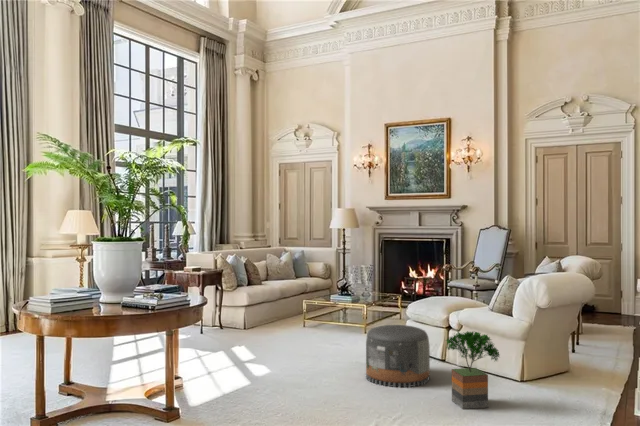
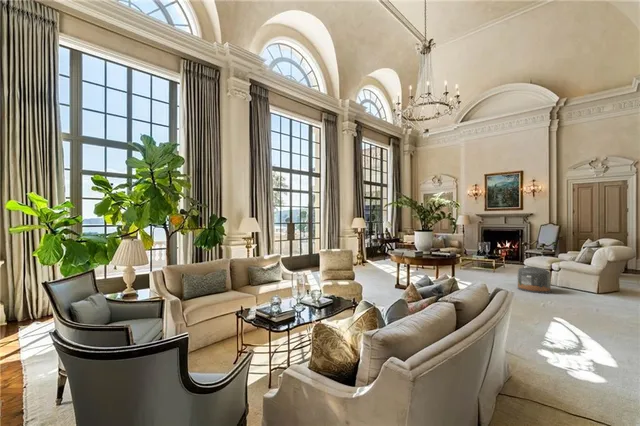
potted tree: present [446,331,499,409] -> none [566,269,598,302]

